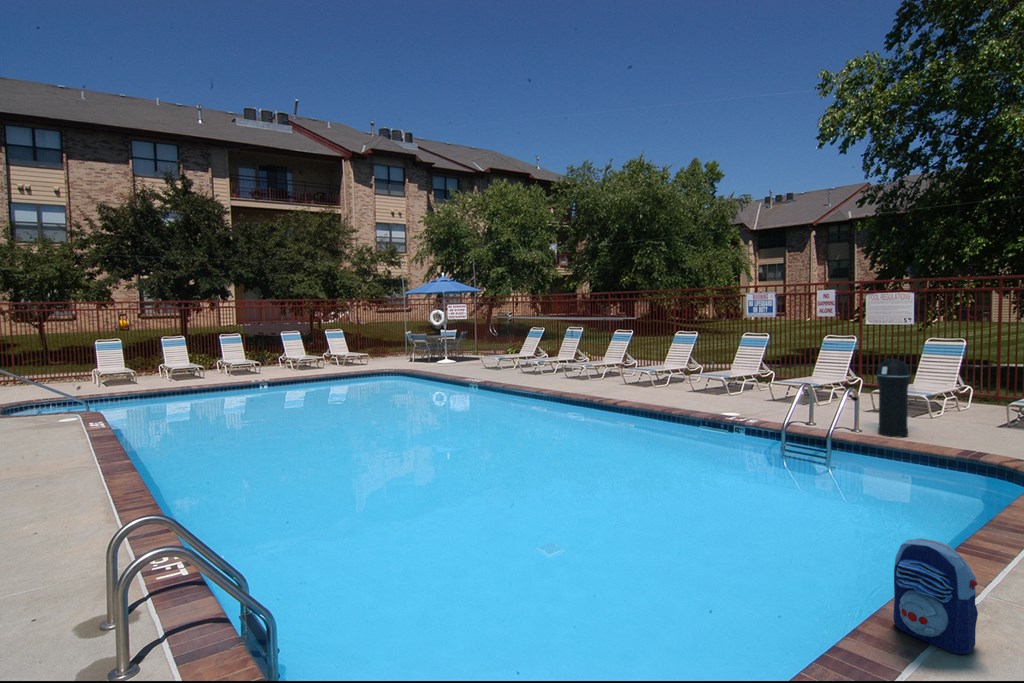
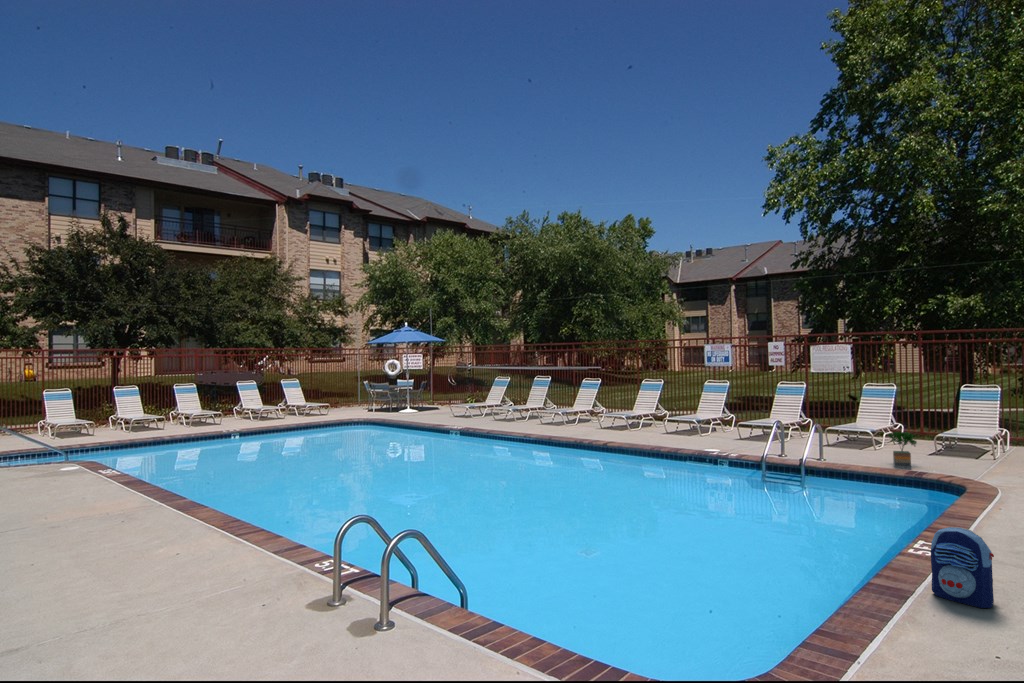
trash can: present [877,359,910,437] -> none [841,401,869,469]
potted tree: none [933,395,970,441] -> present [889,432,917,470]

